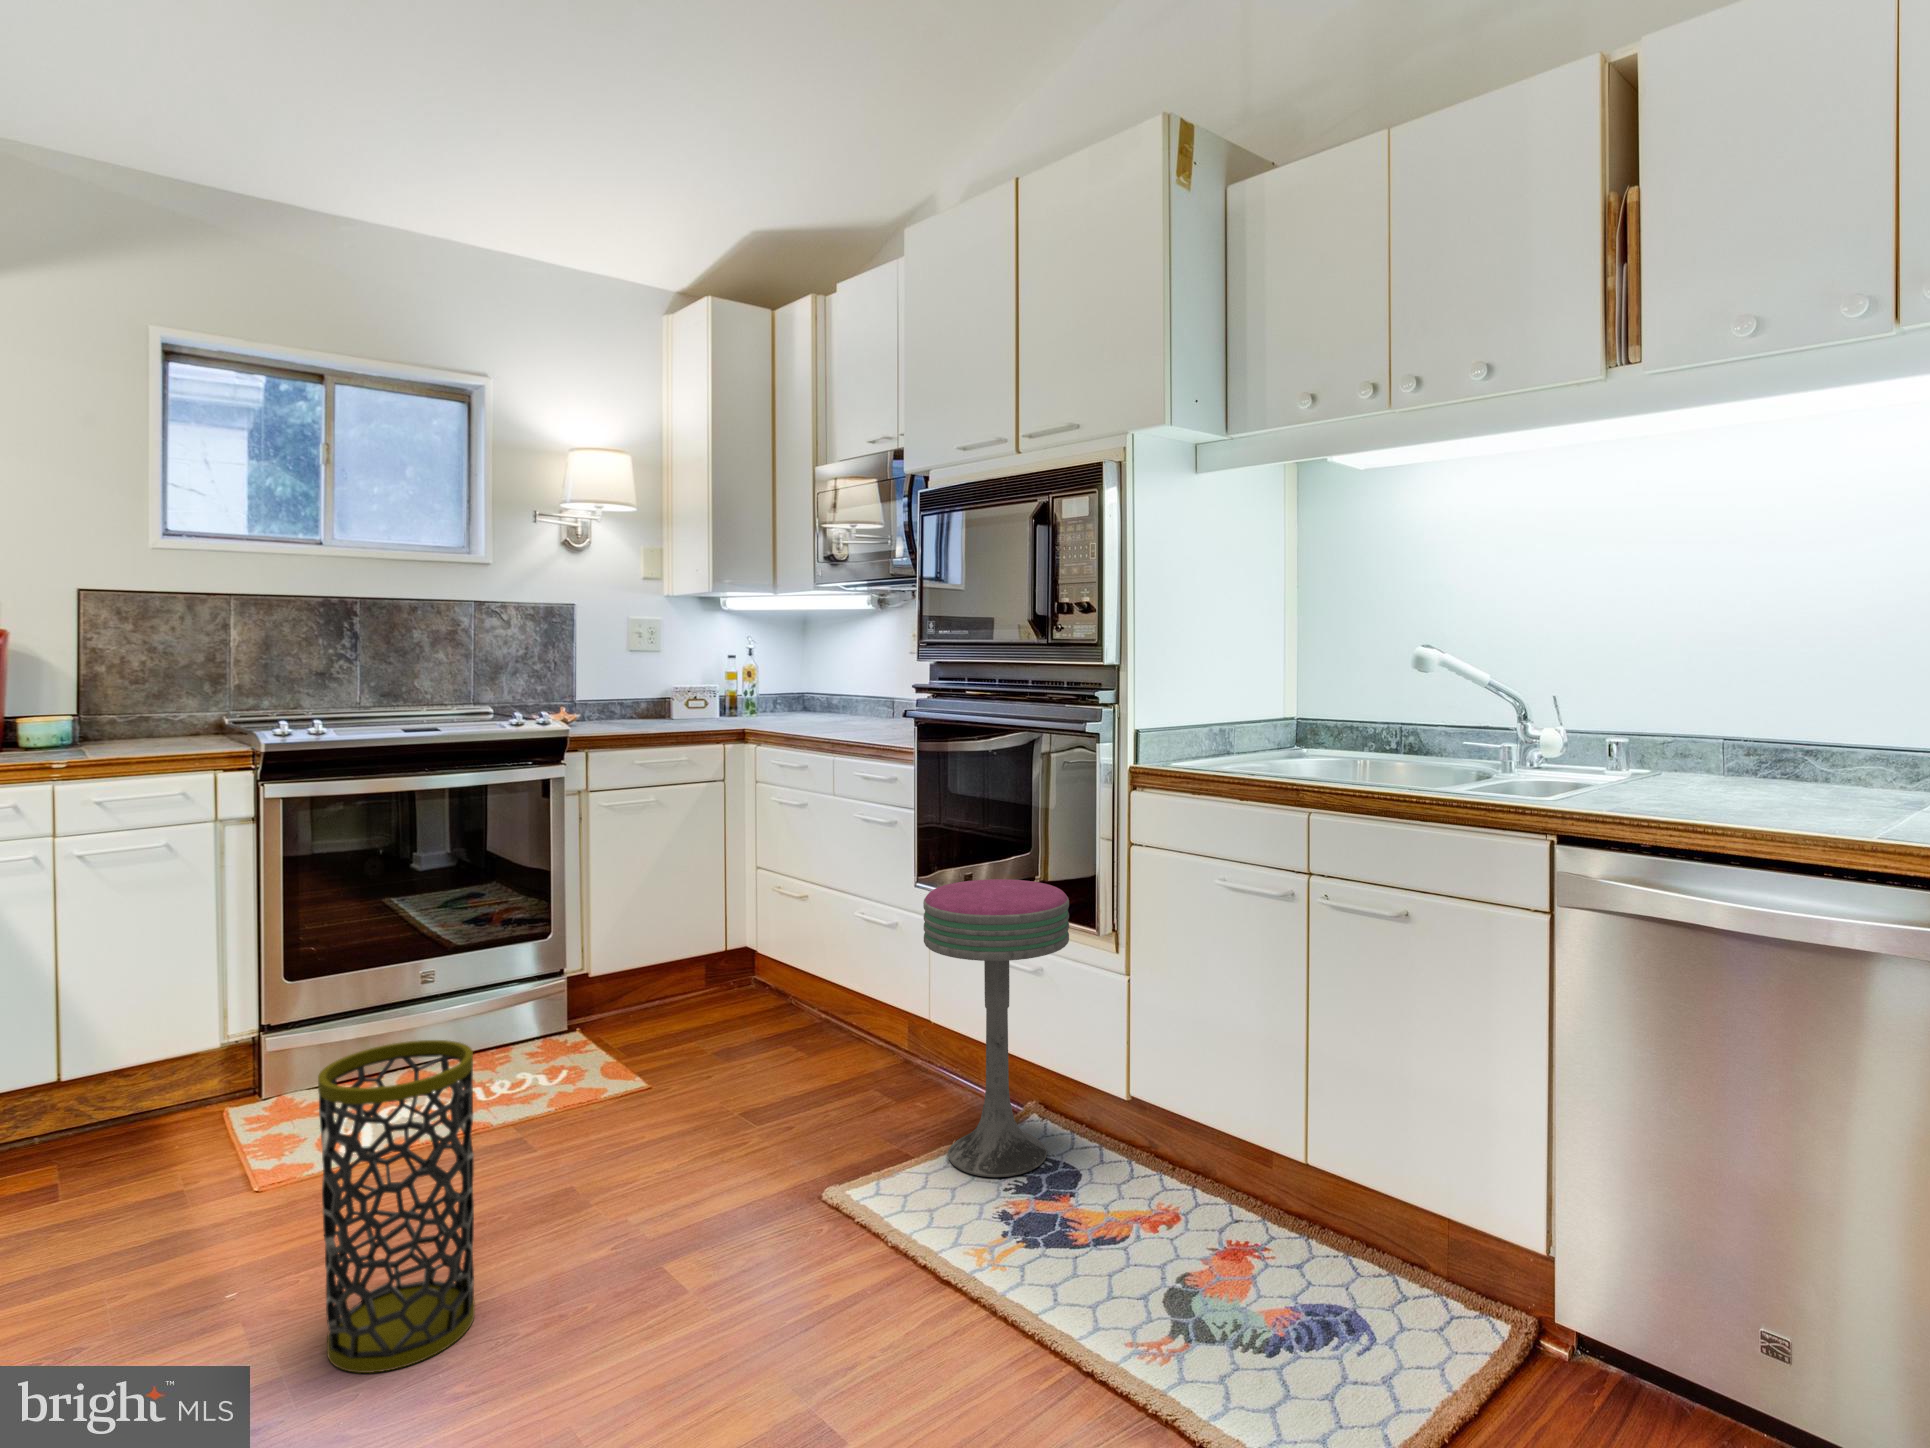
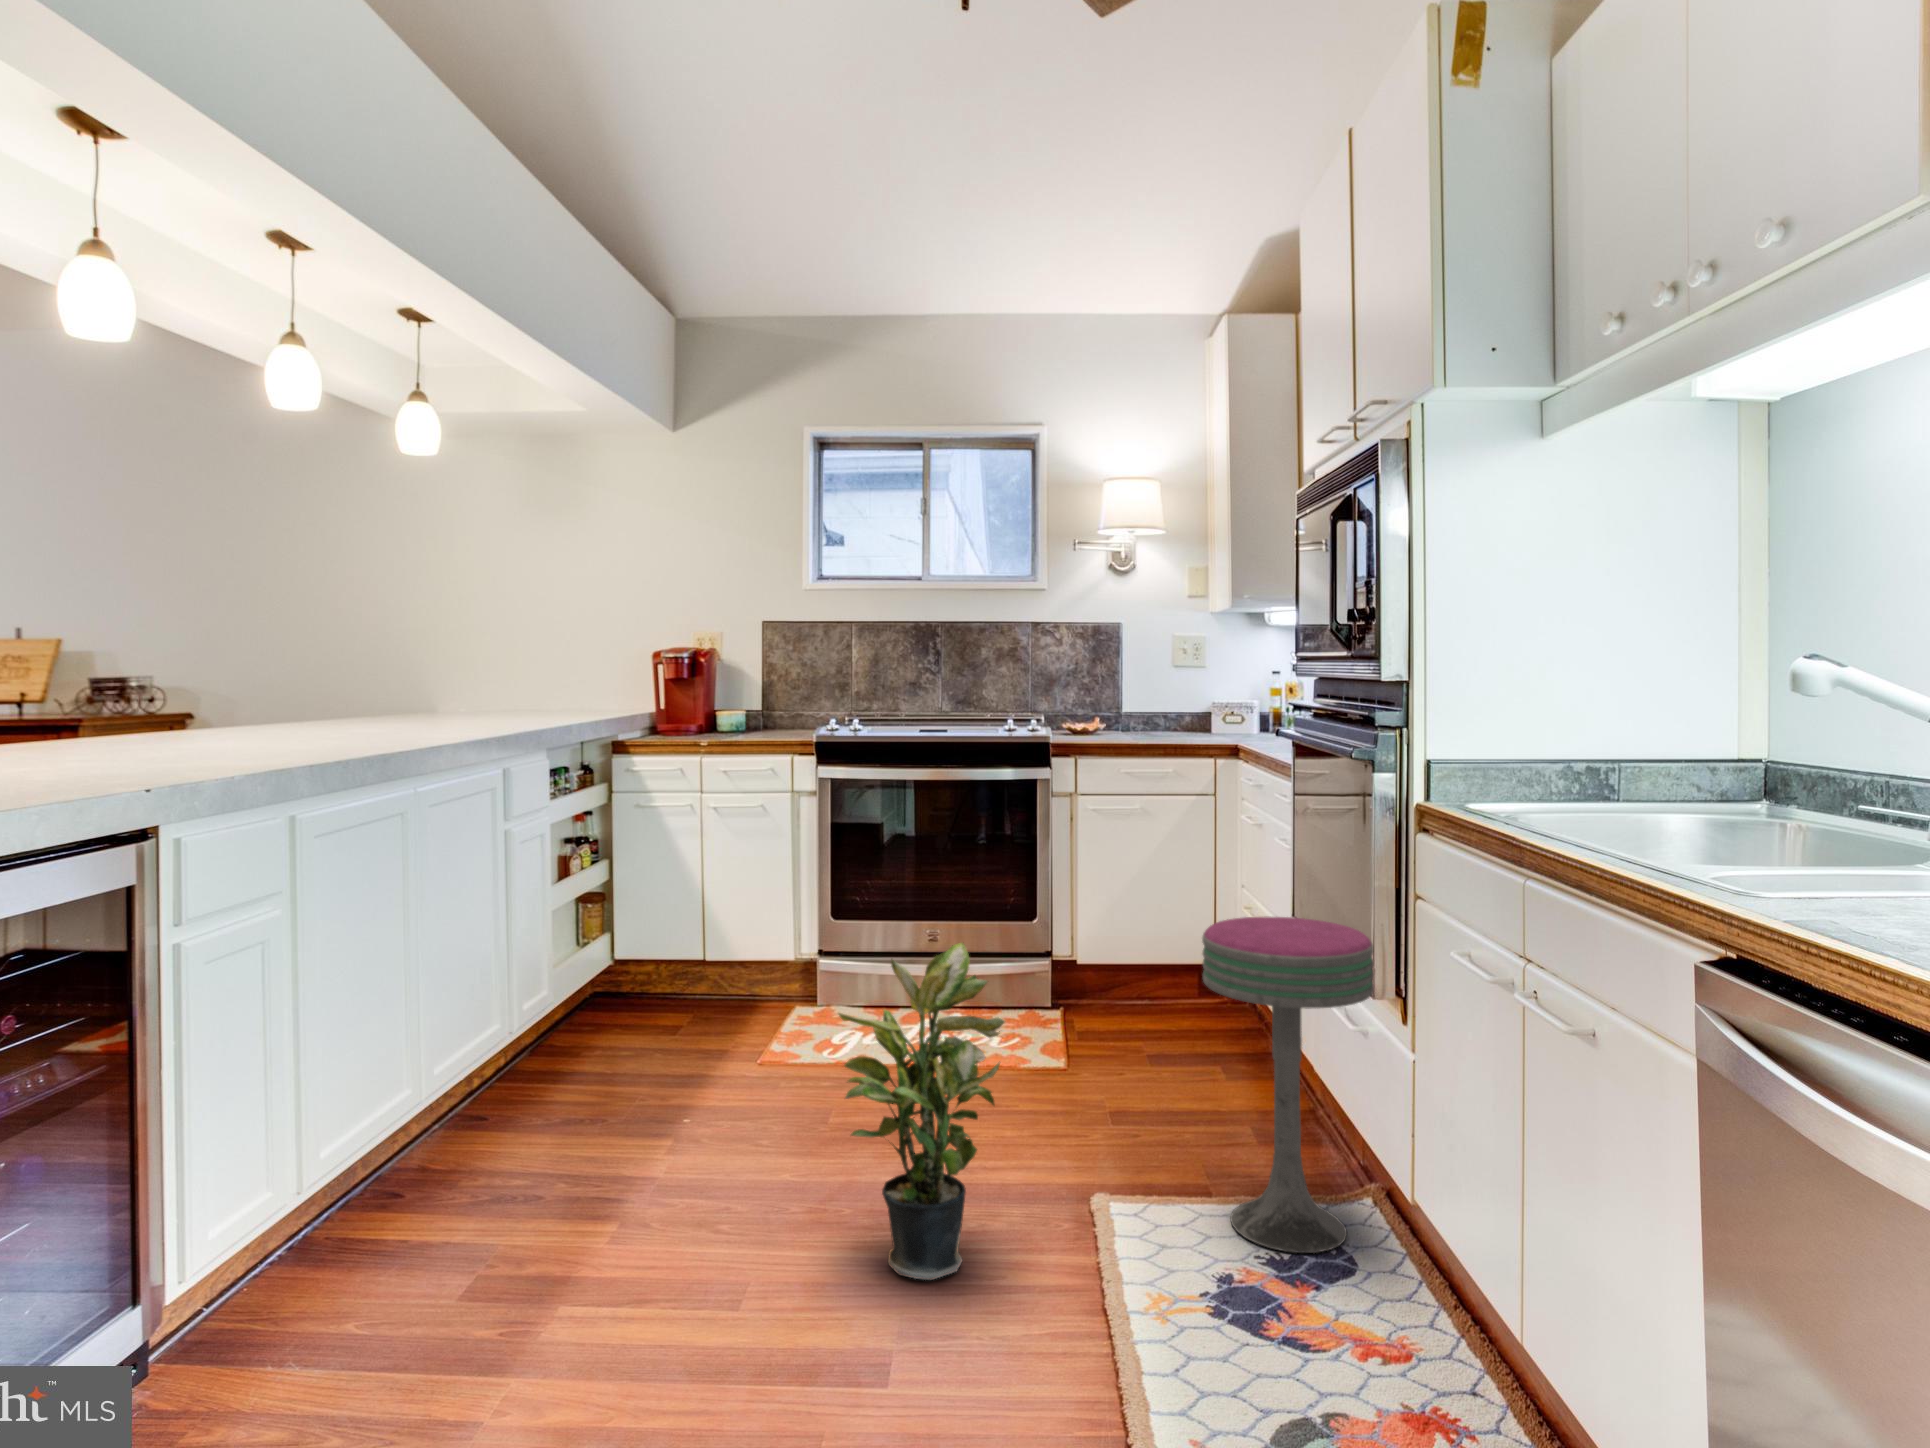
potted plant: none [637,958,847,1348] -> present [839,943,1005,1280]
trash can: present [318,1040,475,1373] -> none [689,959,791,1194]

